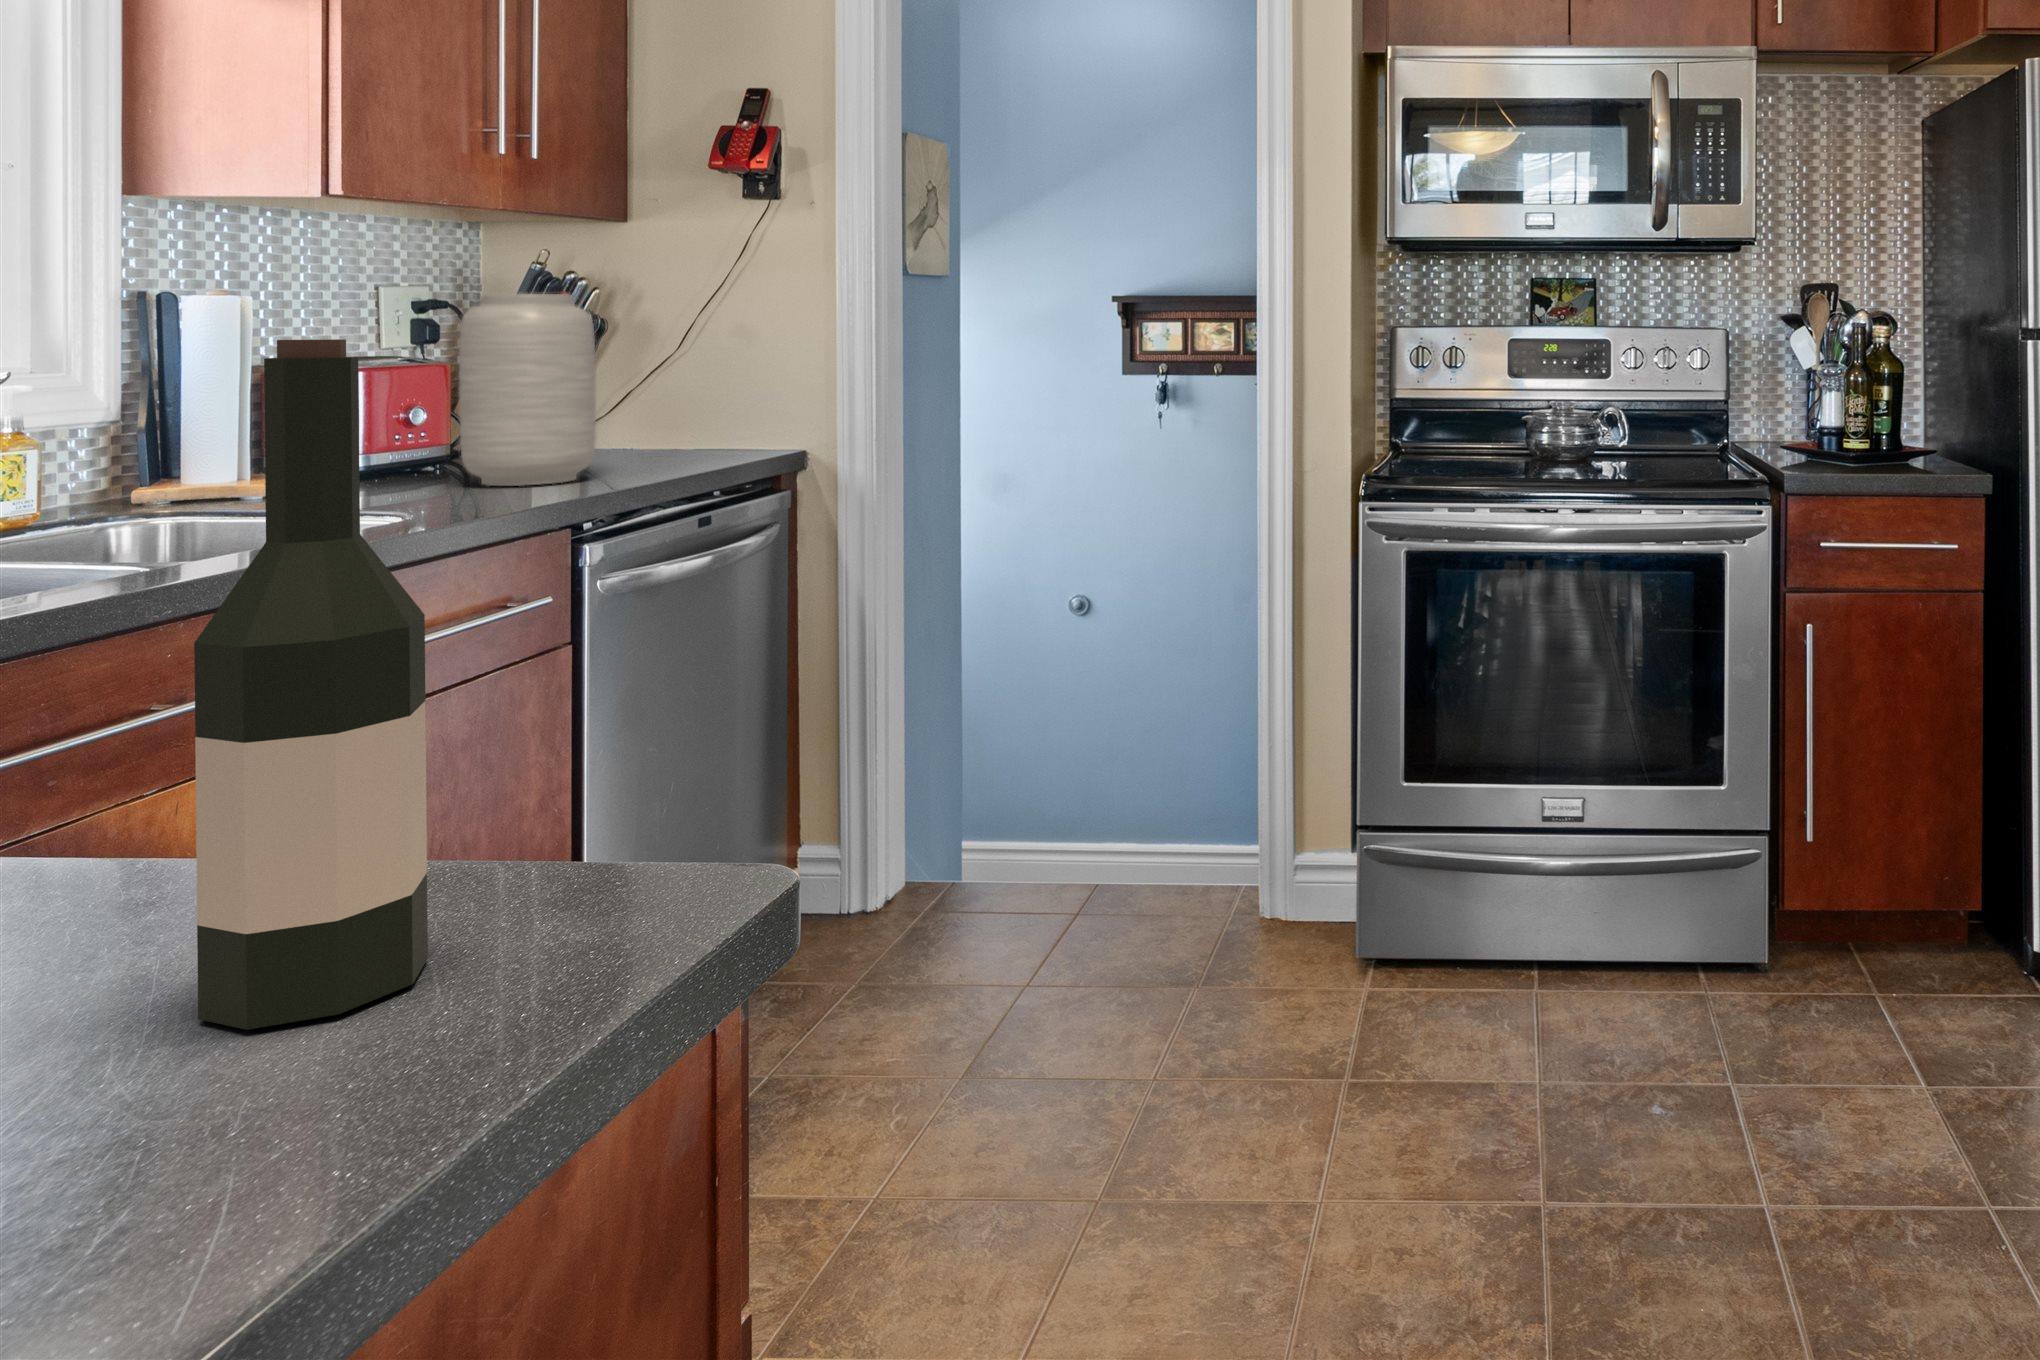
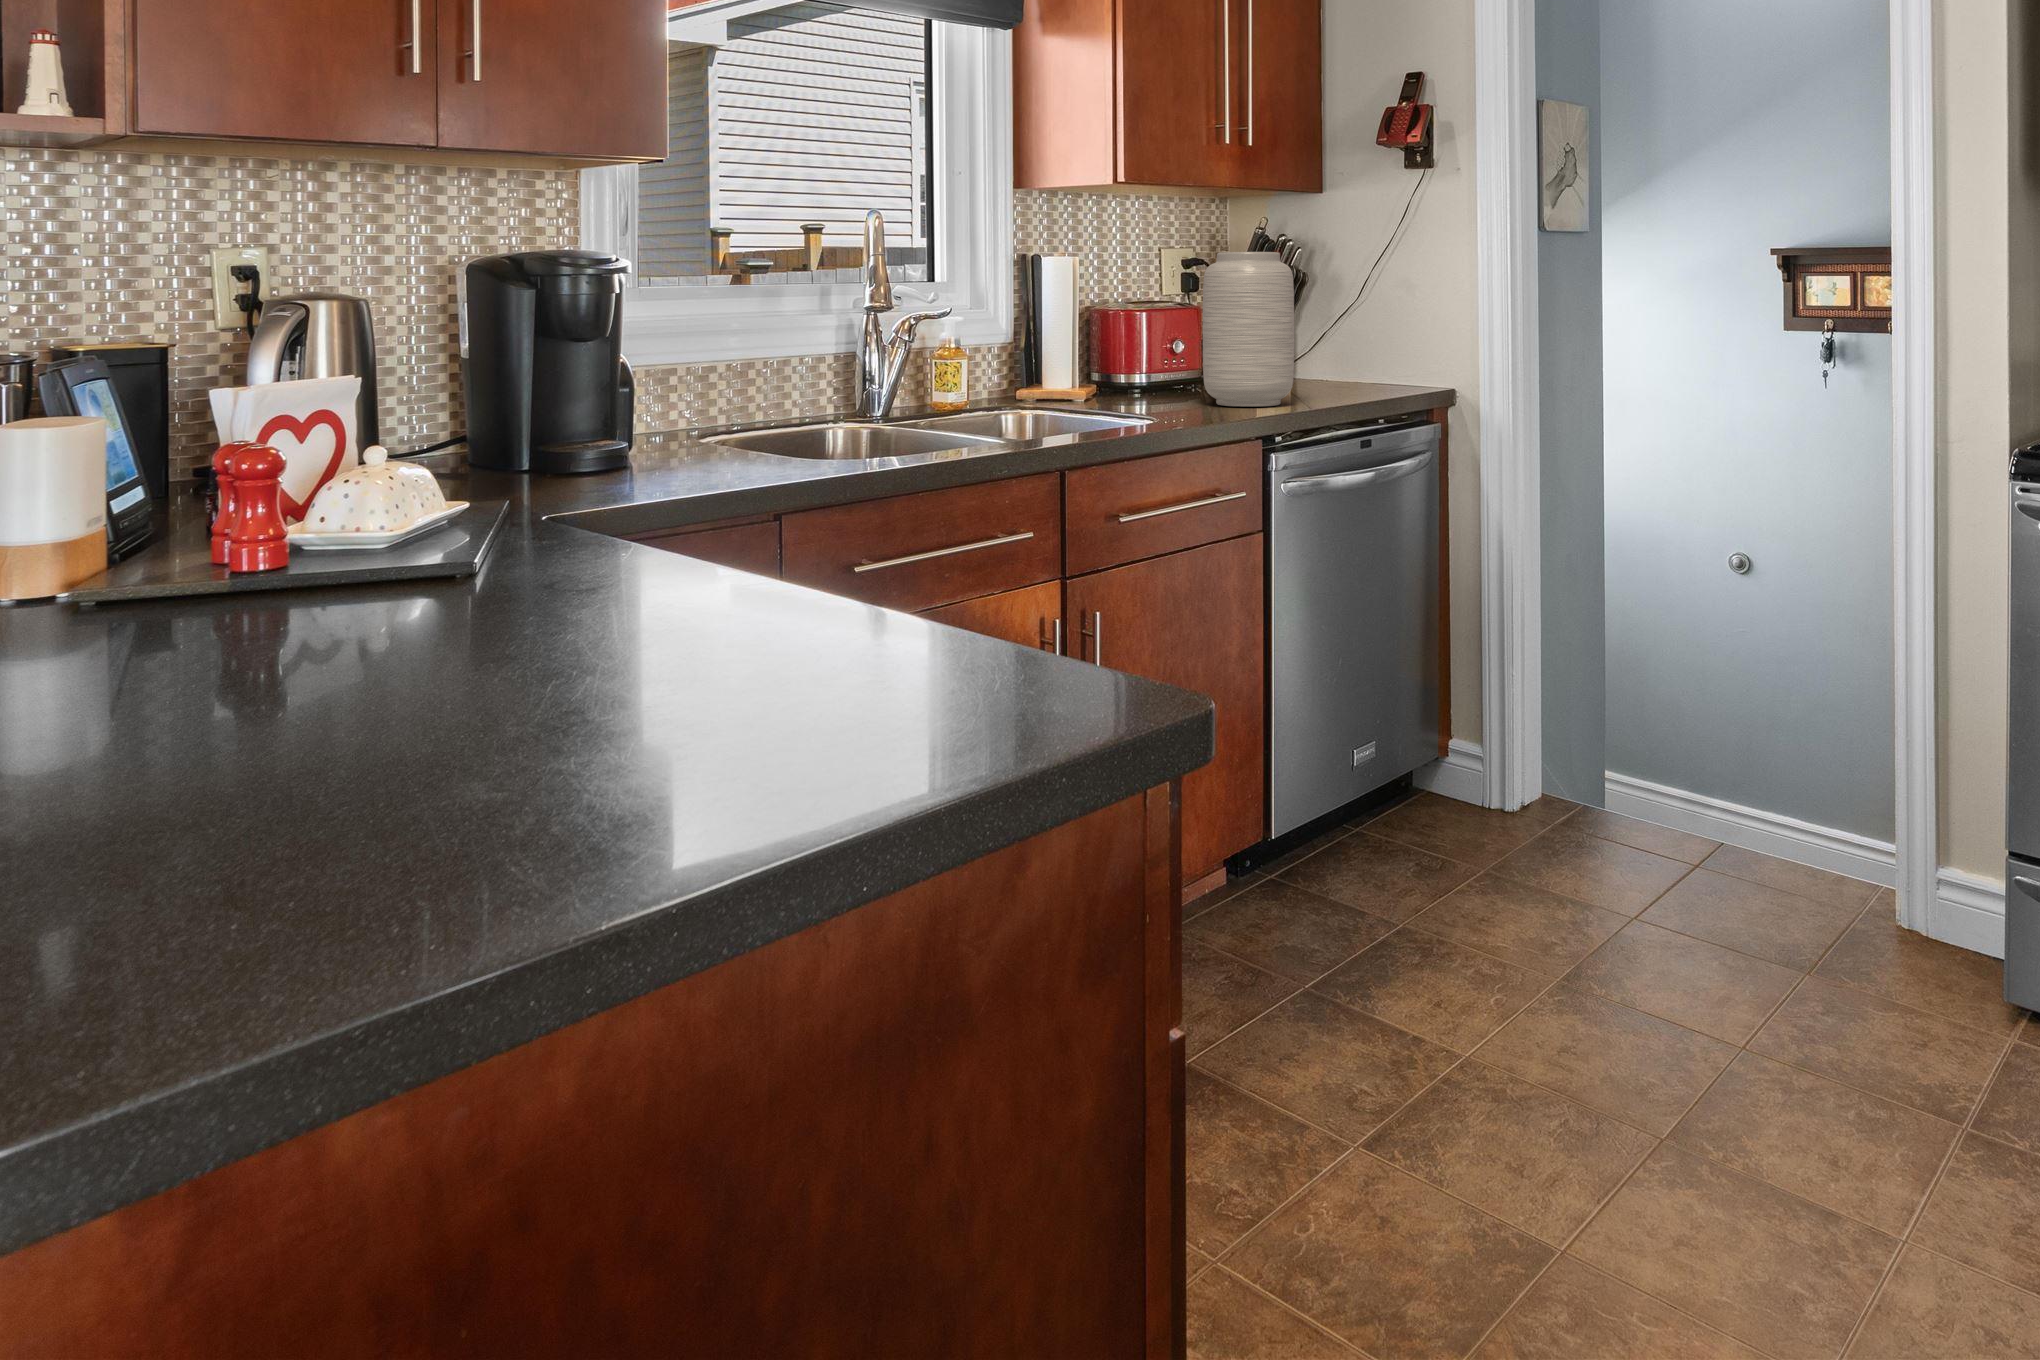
wine bottle: present [194,339,428,1030] -> none [856,259,984,723]

